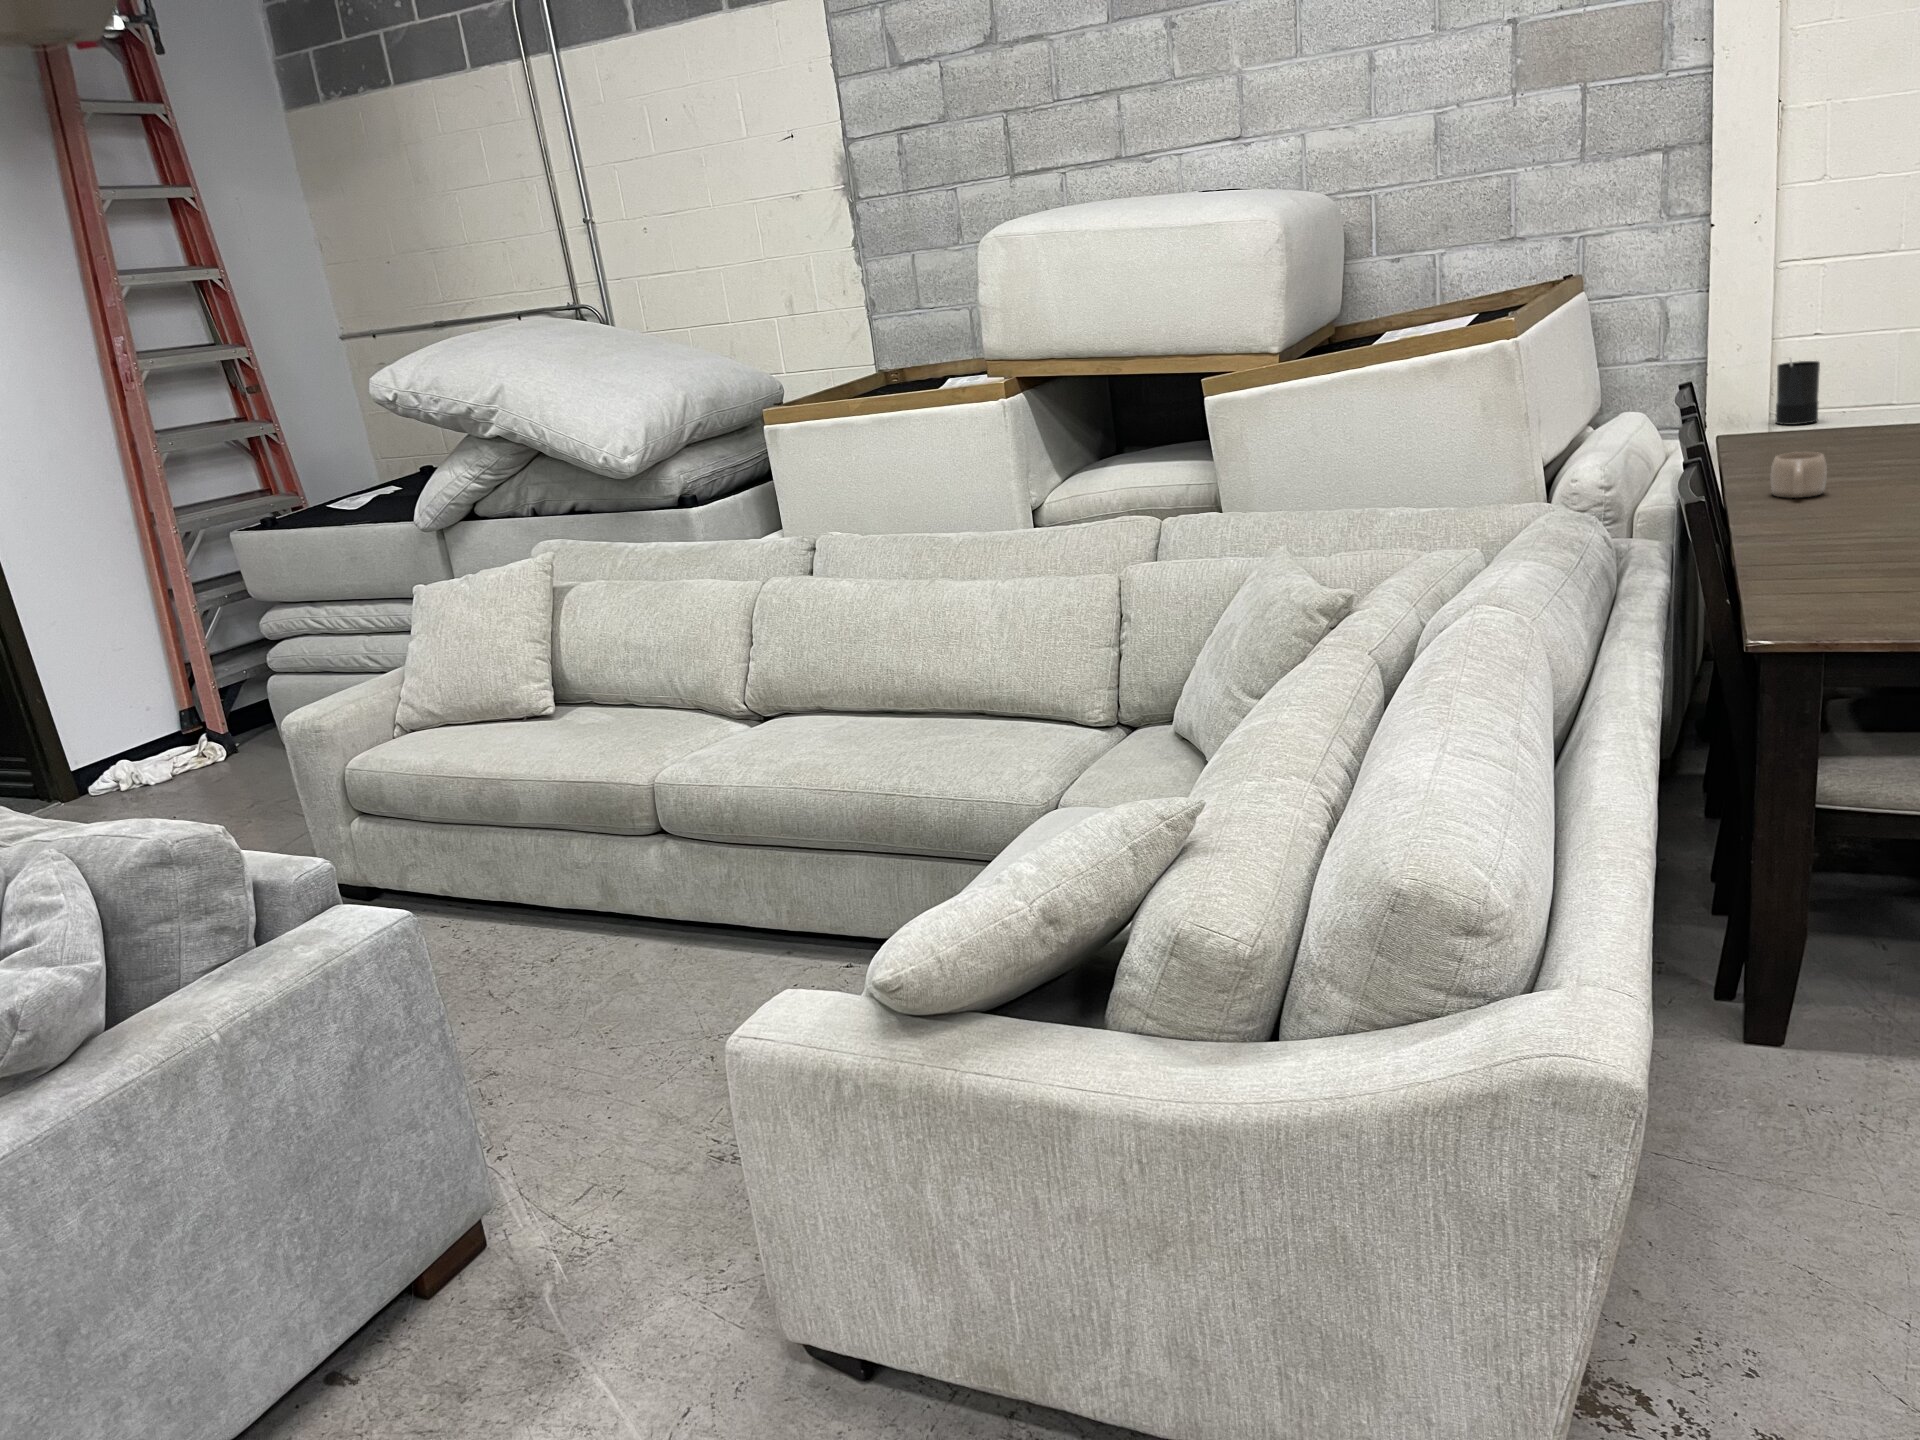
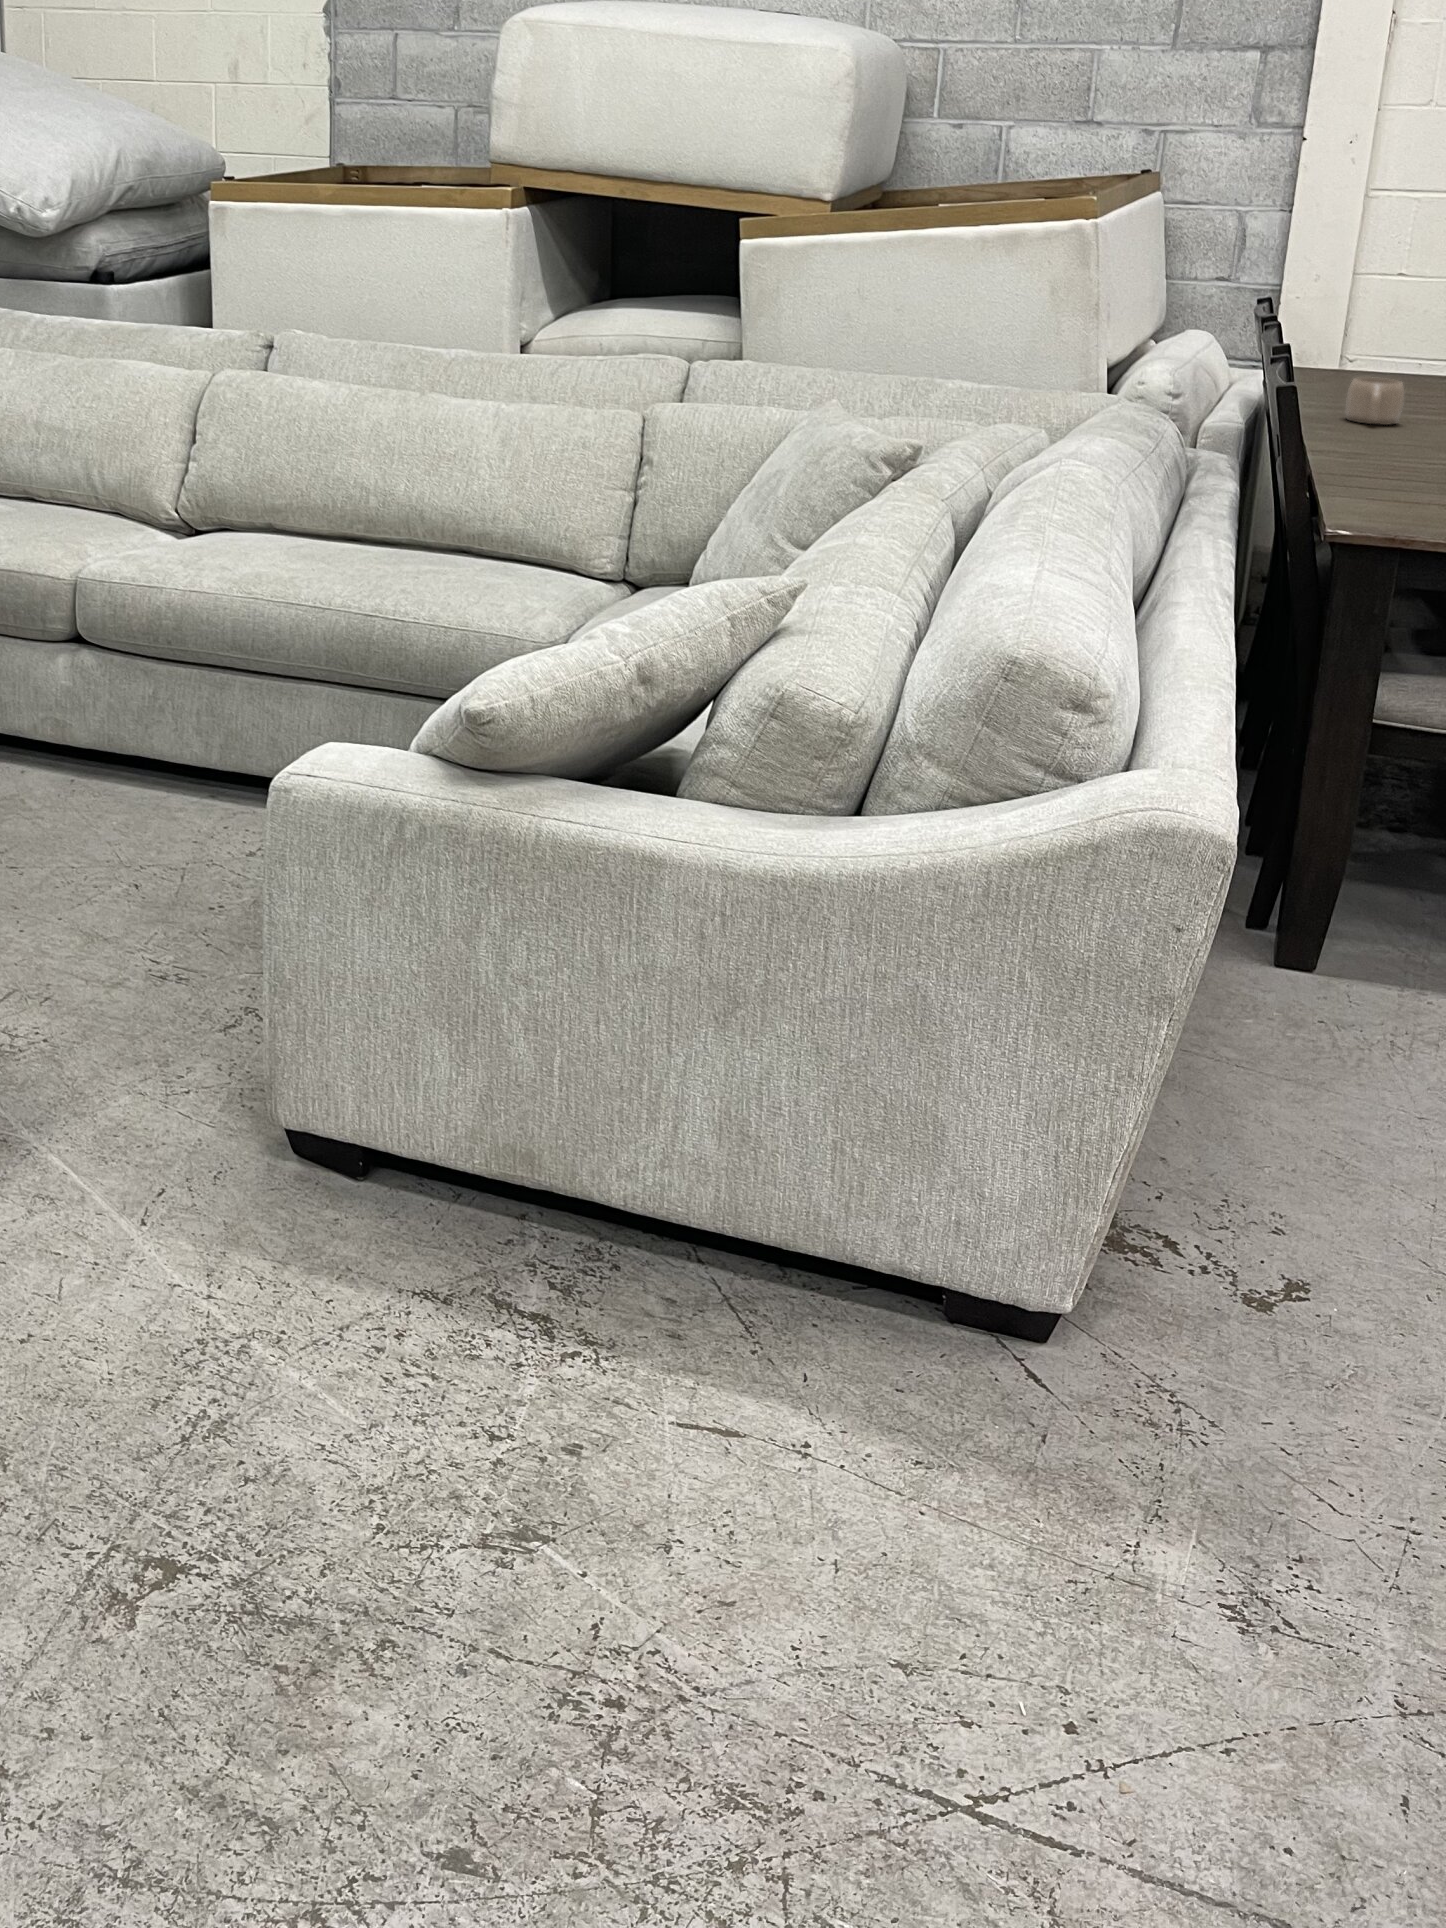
candle: present [1776,358,1820,425] -> none [1345,292,1398,366]

